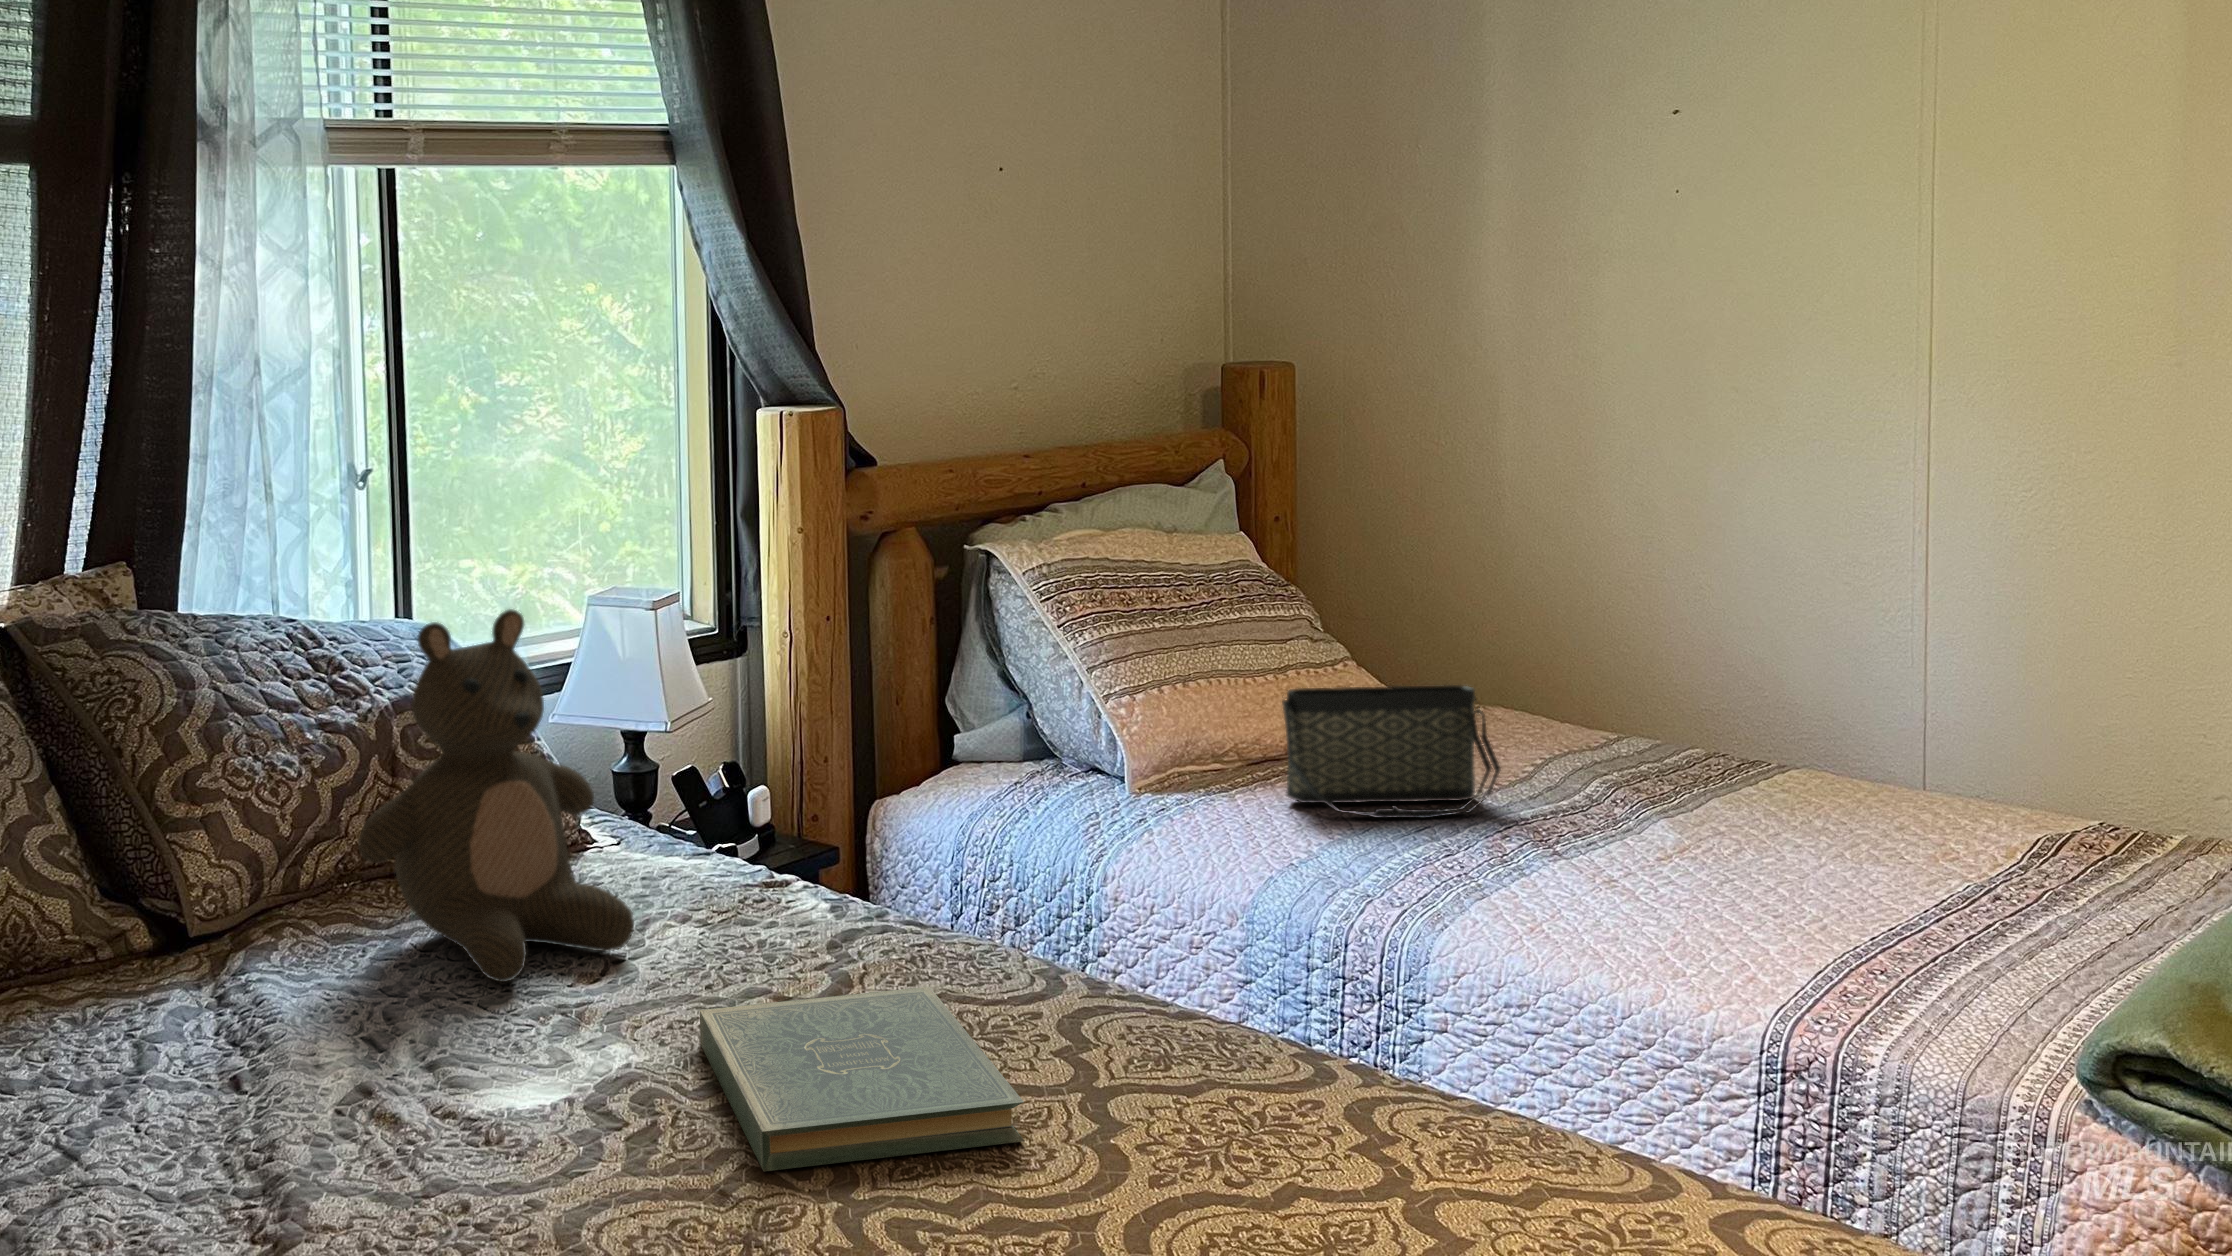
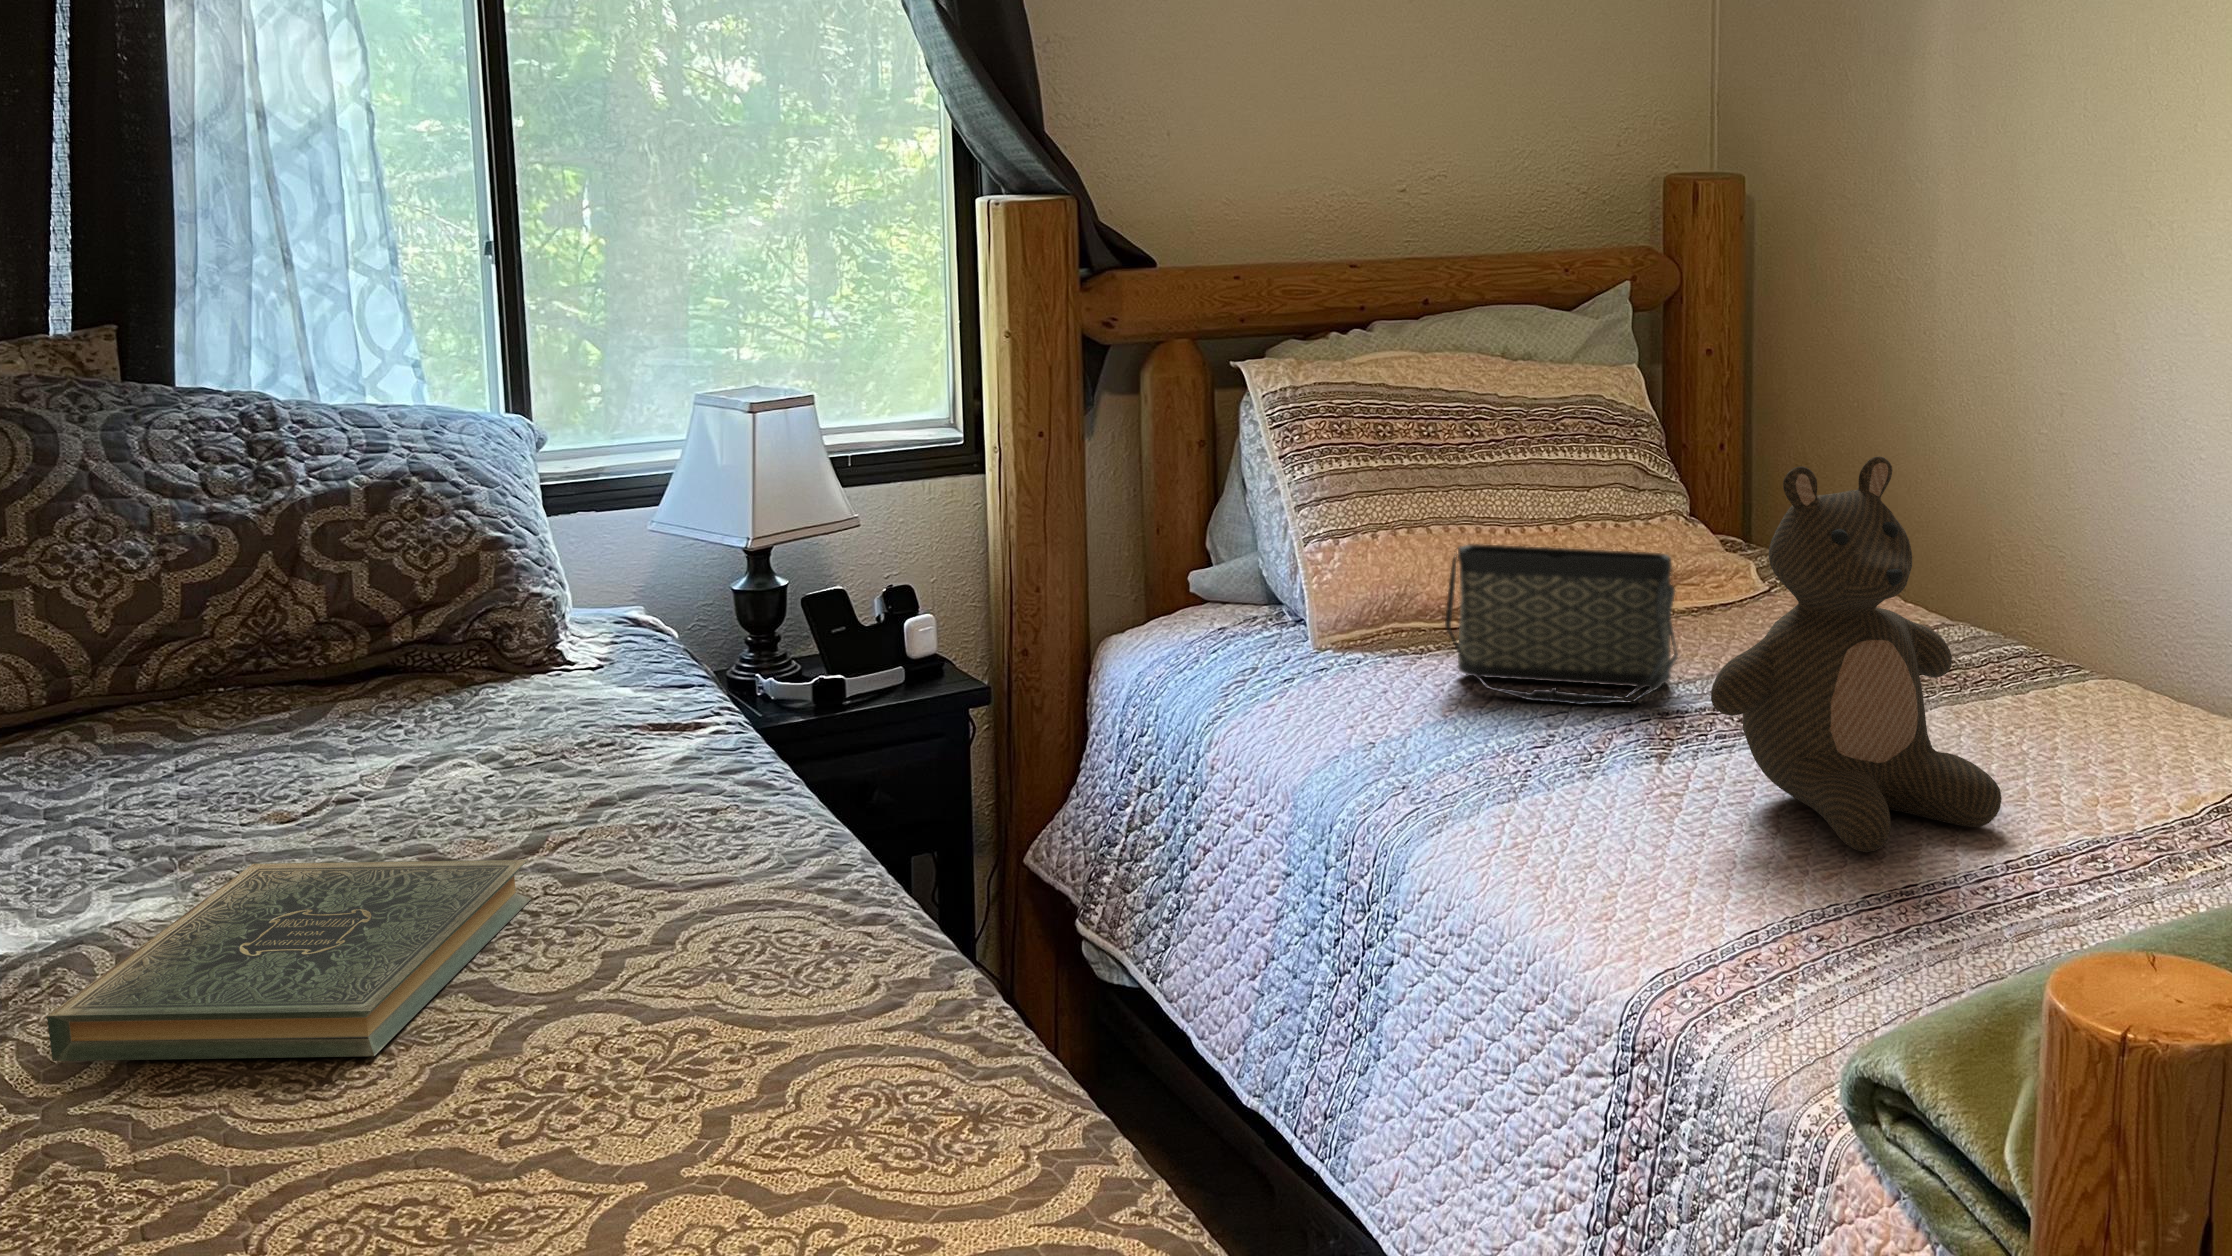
stuffed bear: present [358,609,634,982] -> present [1711,456,2002,852]

